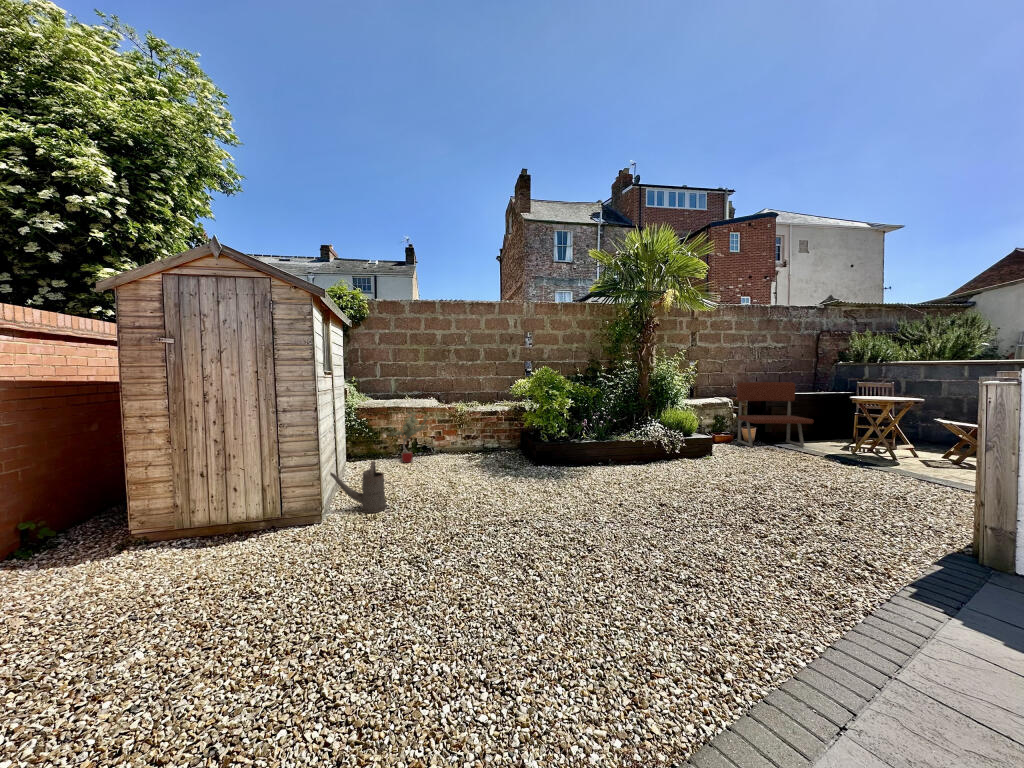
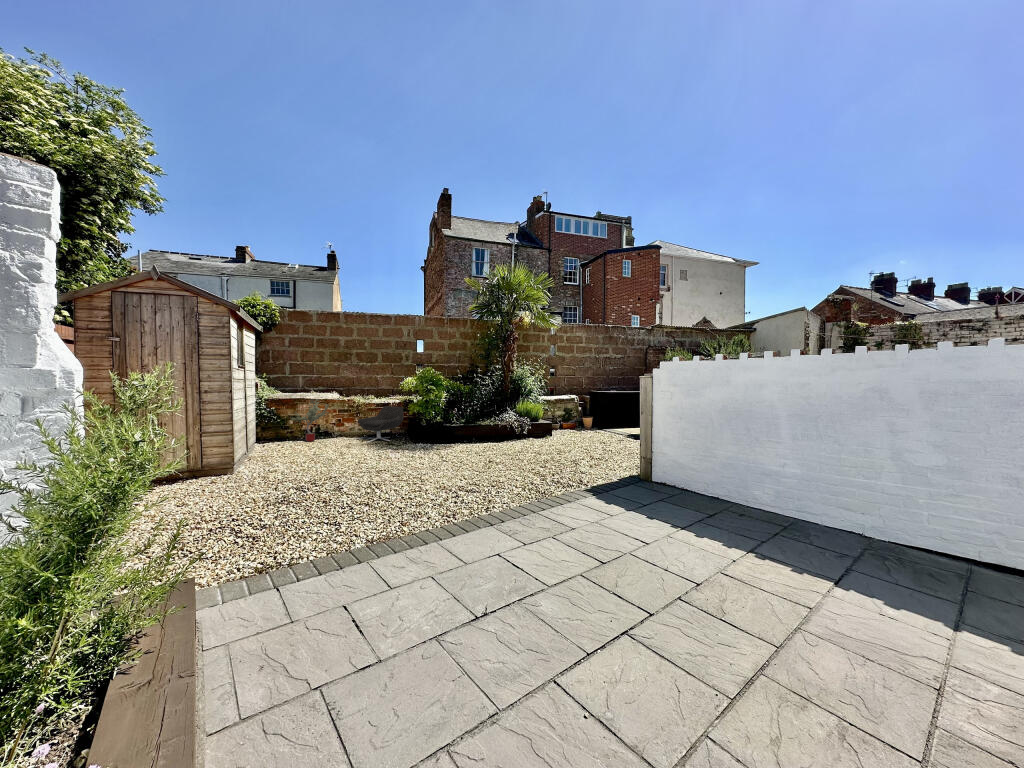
bench: present [737,382,813,447] -> none [578,382,625,430]
lounge chair: none [464,416,519,466] -> present [358,406,403,442]
watering can: present [330,461,394,513] -> none [240,430,291,467]

